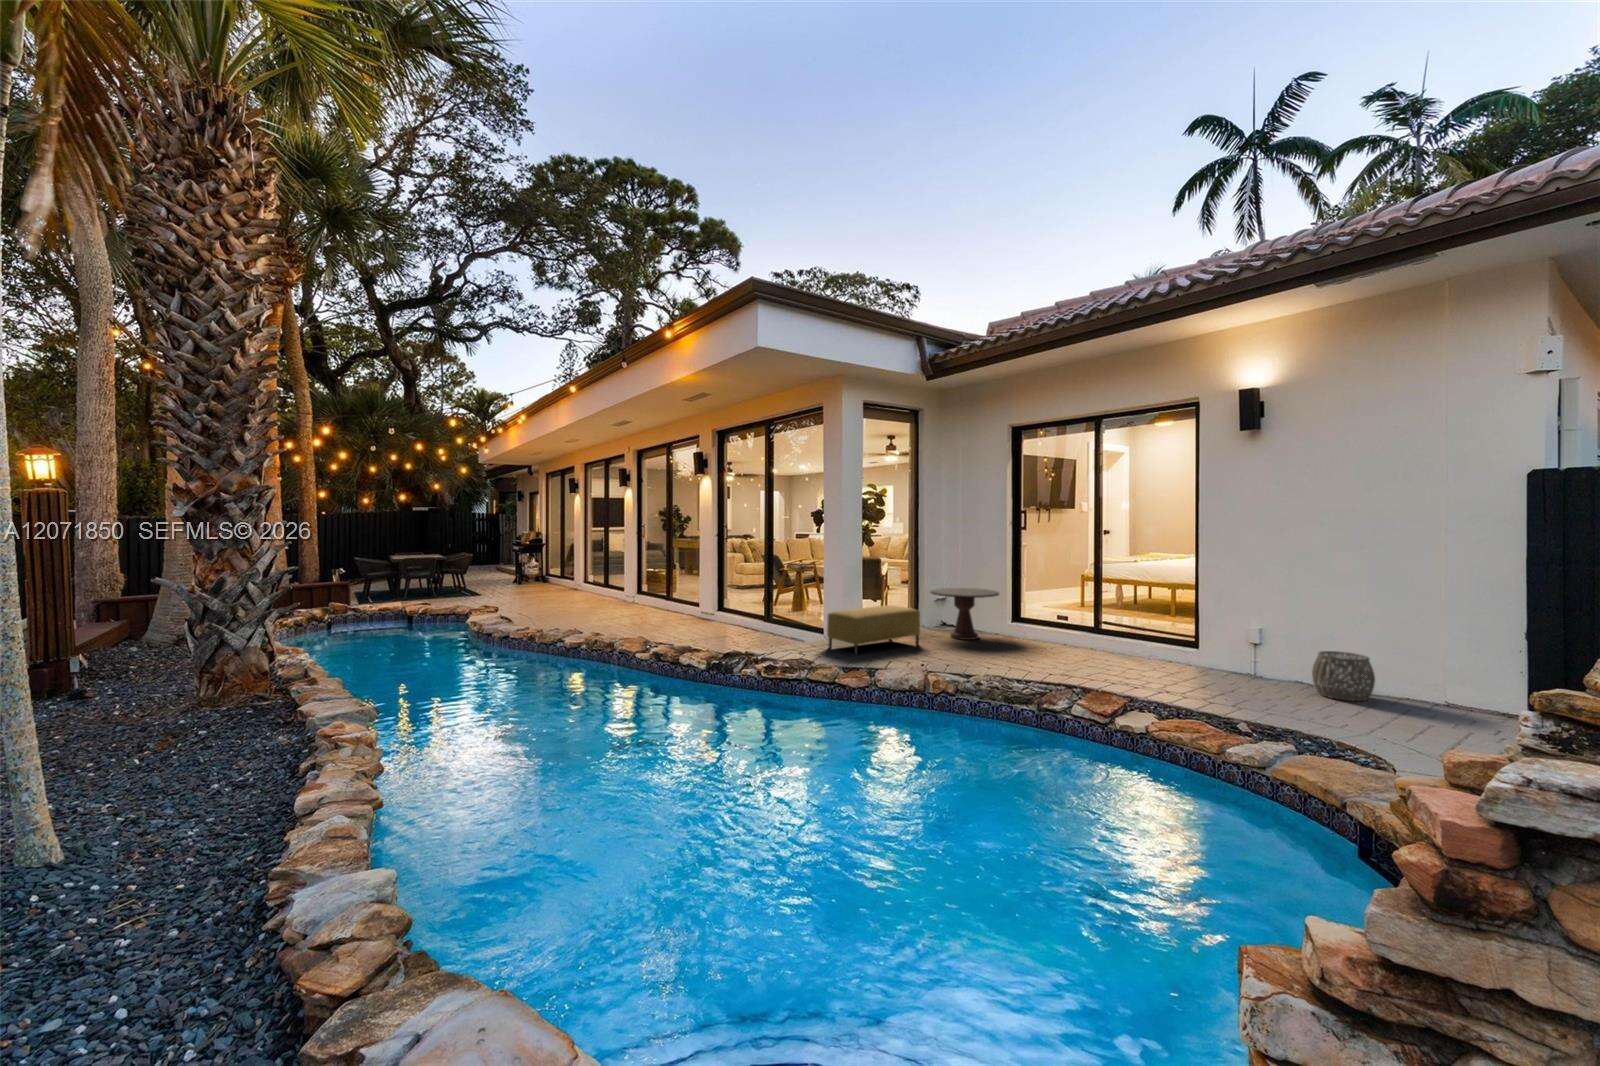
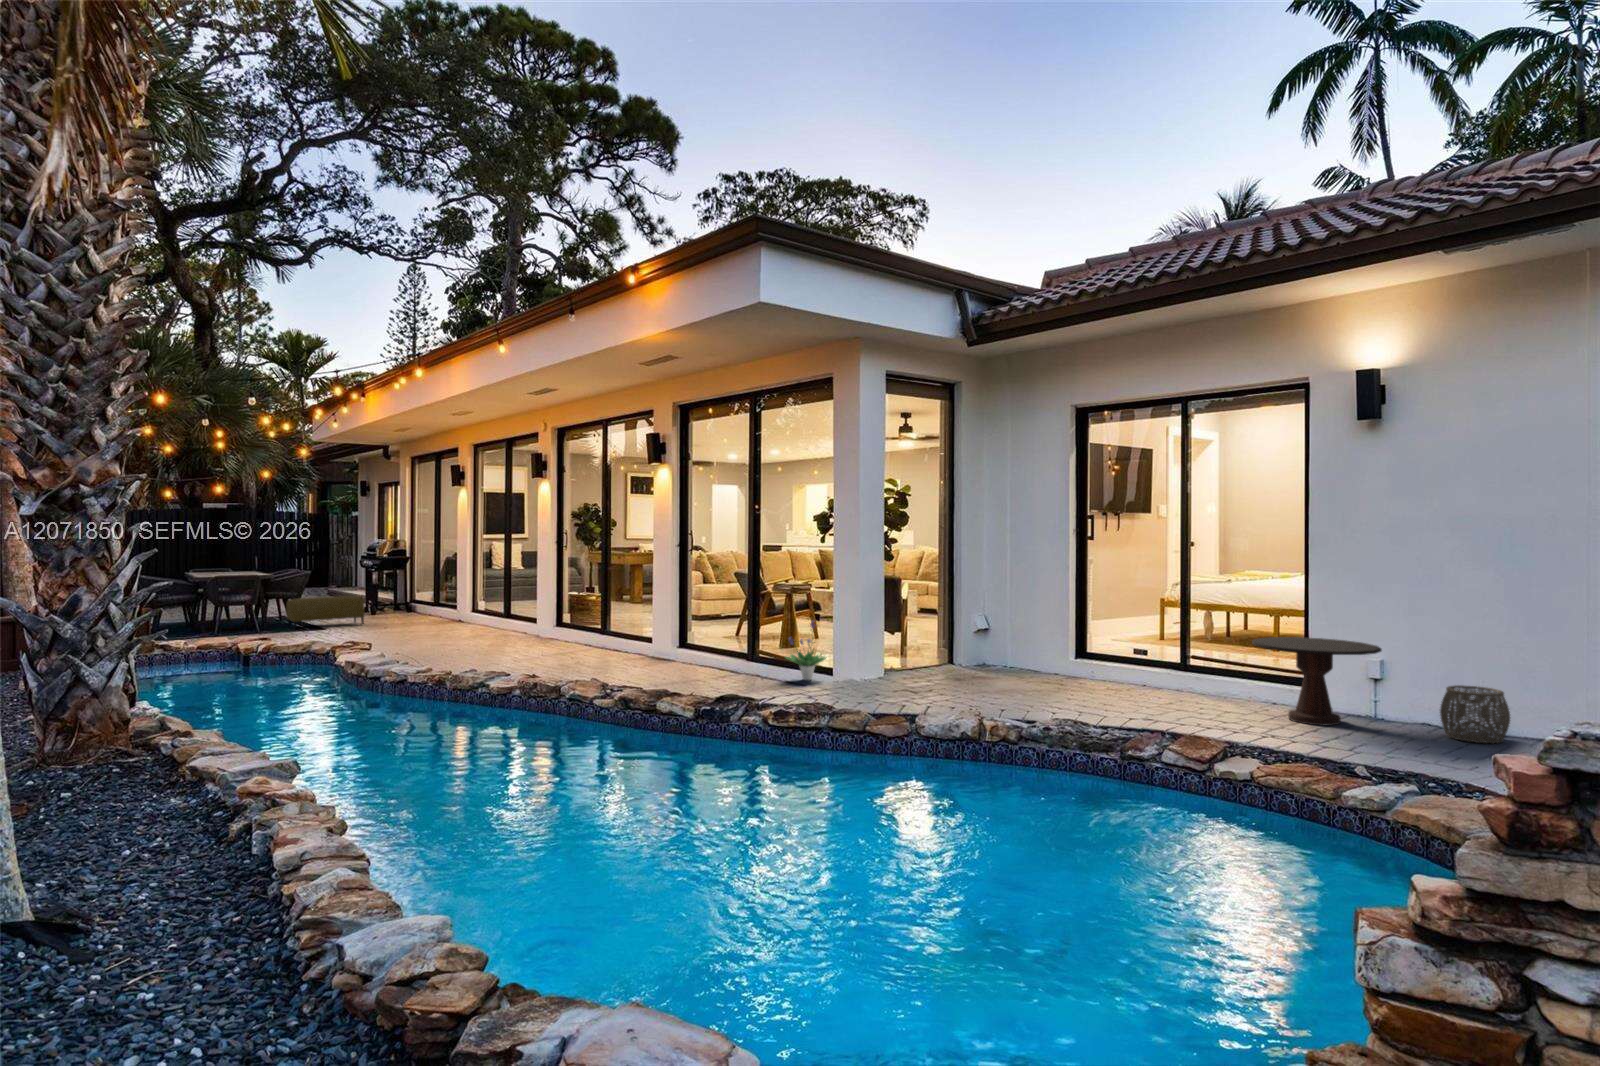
side table: present [930,588,999,640] -> present [1252,637,1382,725]
potted plant: none [787,592,821,637] -> present [786,621,826,680]
ottoman: present [827,605,920,655] -> present [286,596,365,629]

